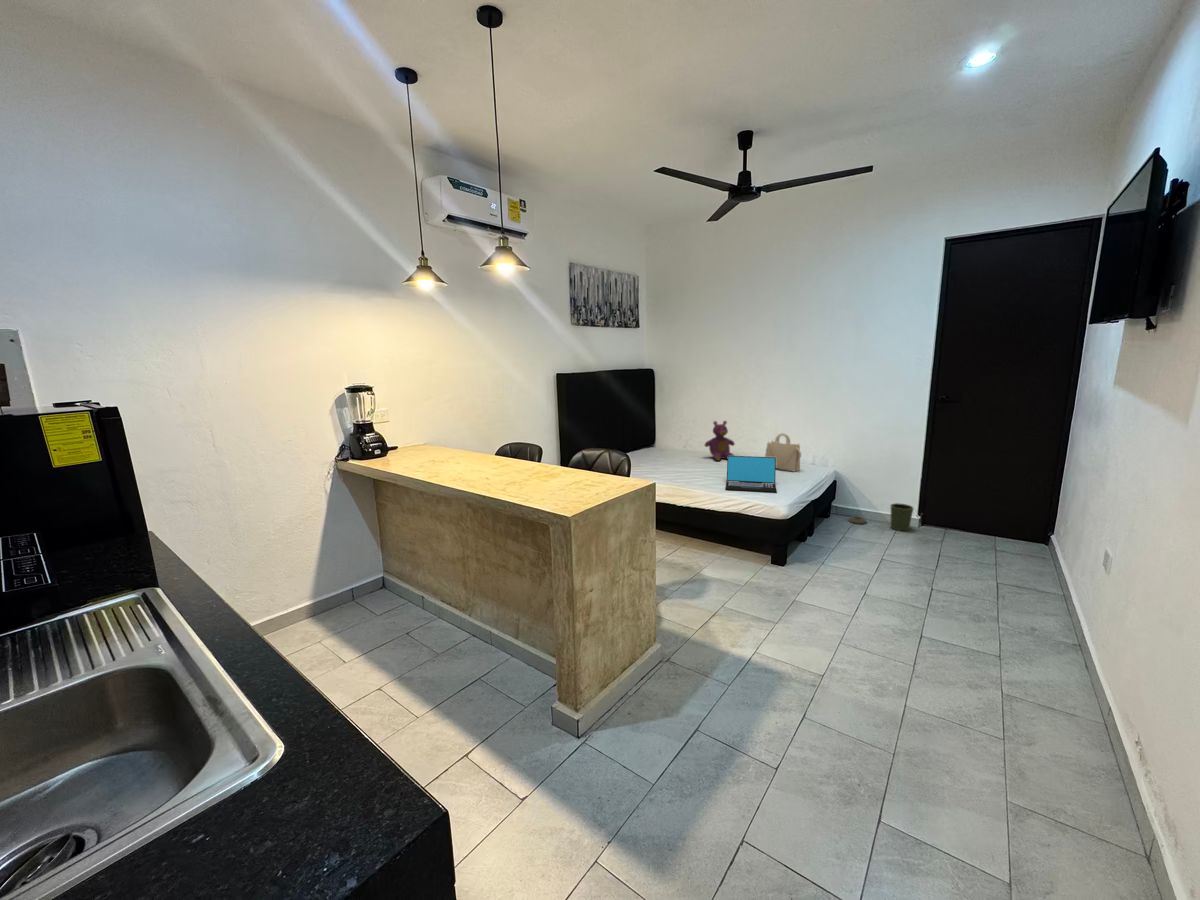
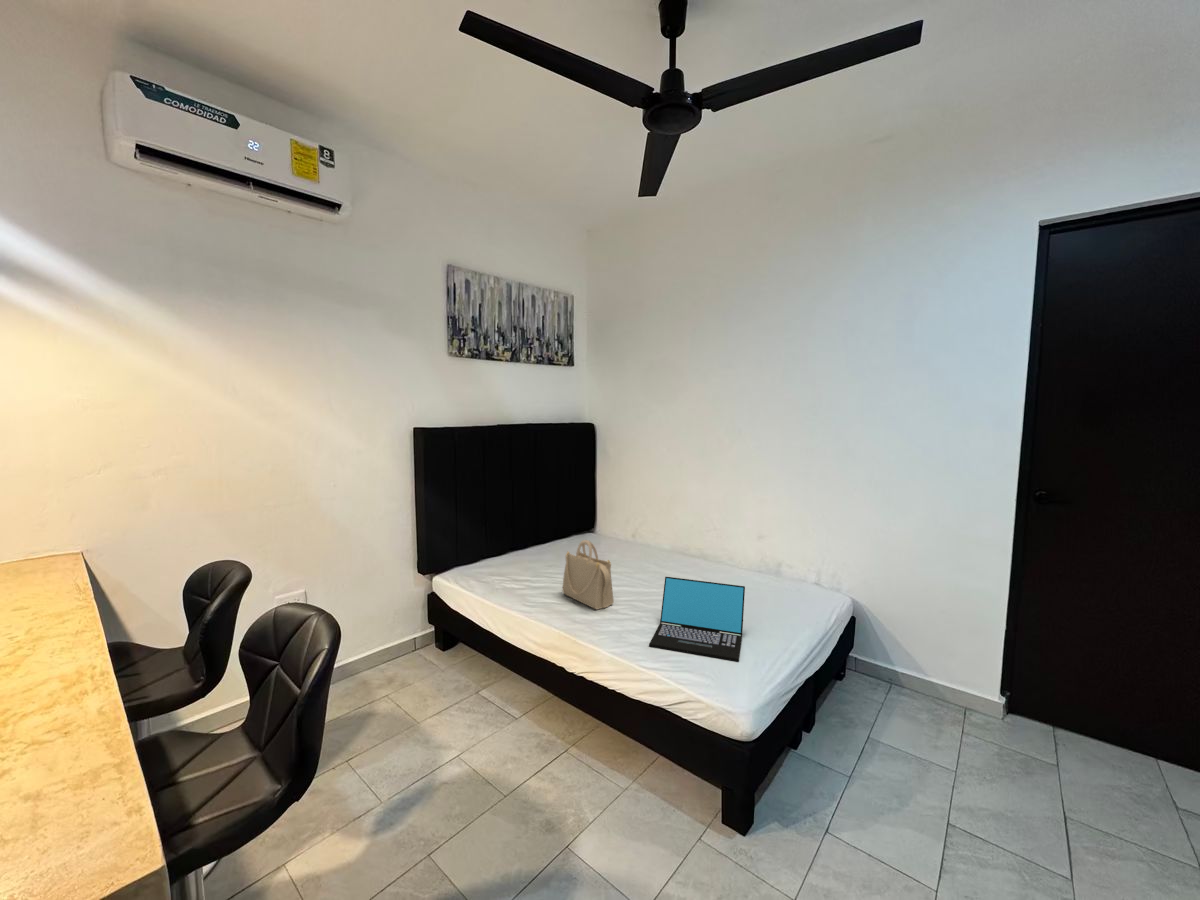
teddy bear: present [705,421,734,461] -> none [652,507,699,570]
handbag: present [765,433,801,471] -> present [563,540,614,609]
trash can: present [849,503,913,531] -> none [877,670,992,725]

